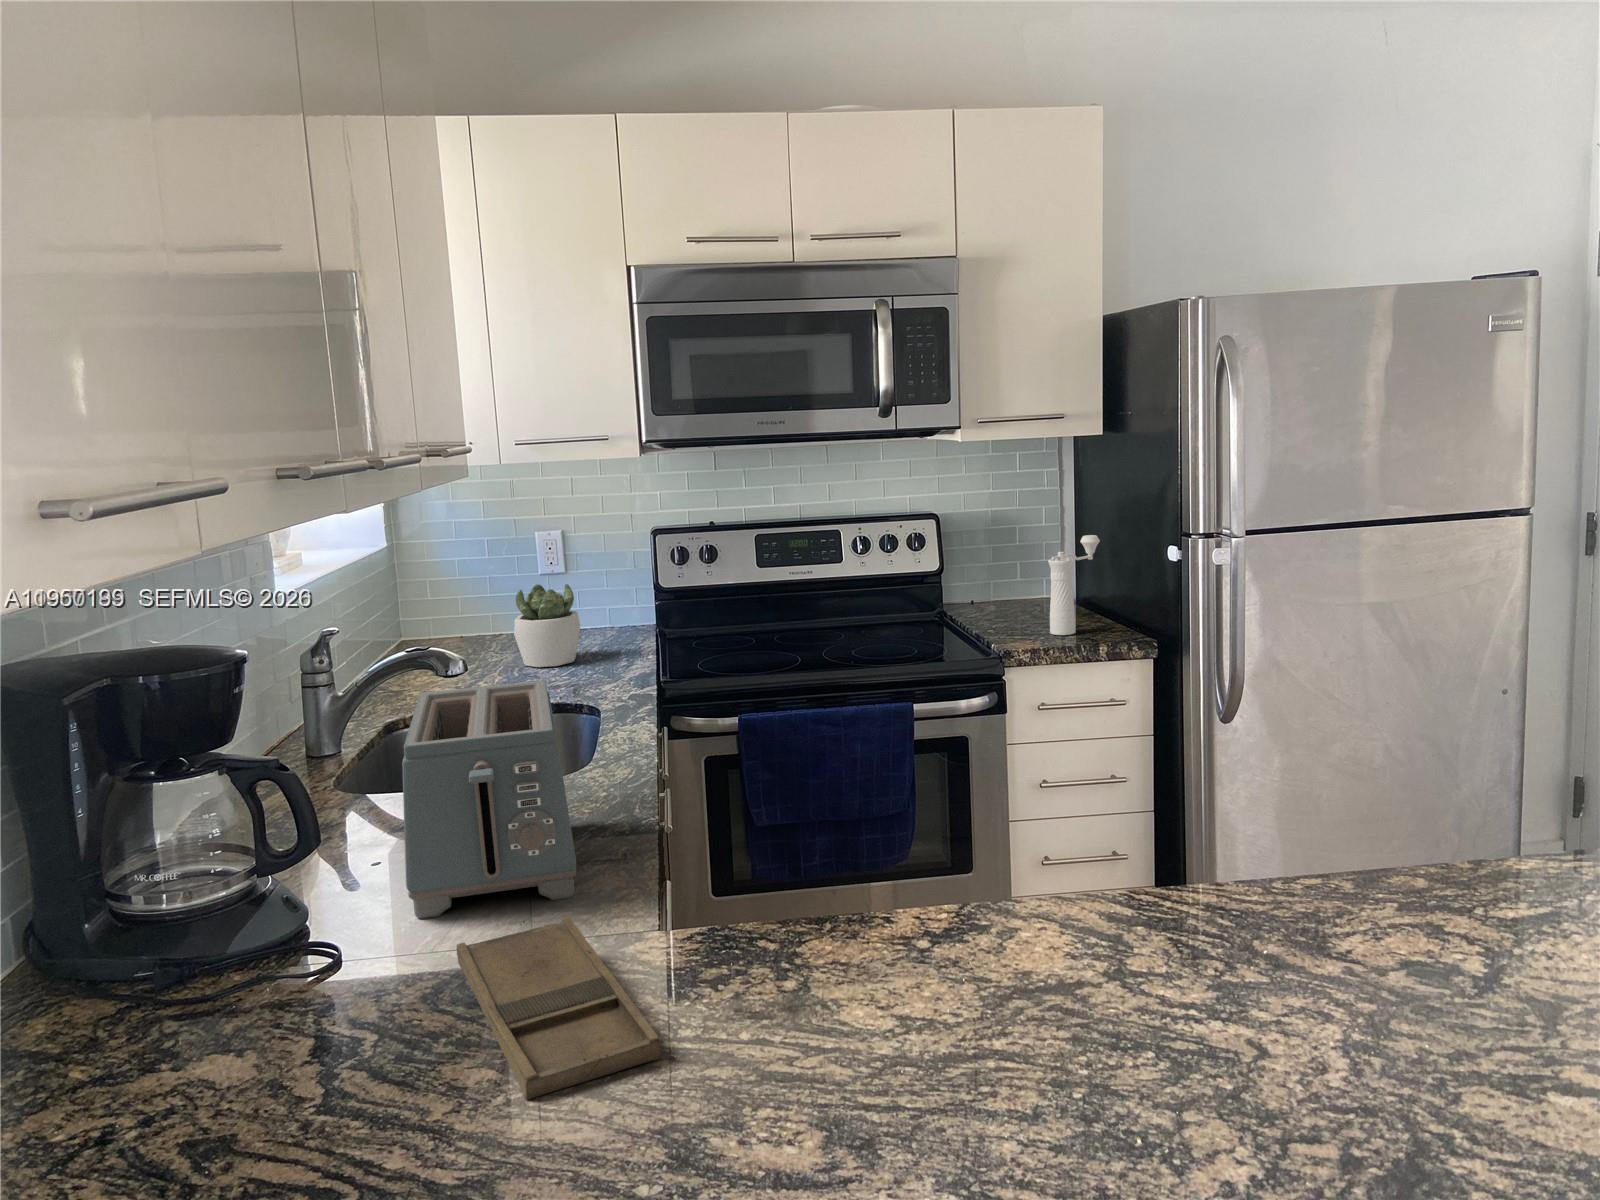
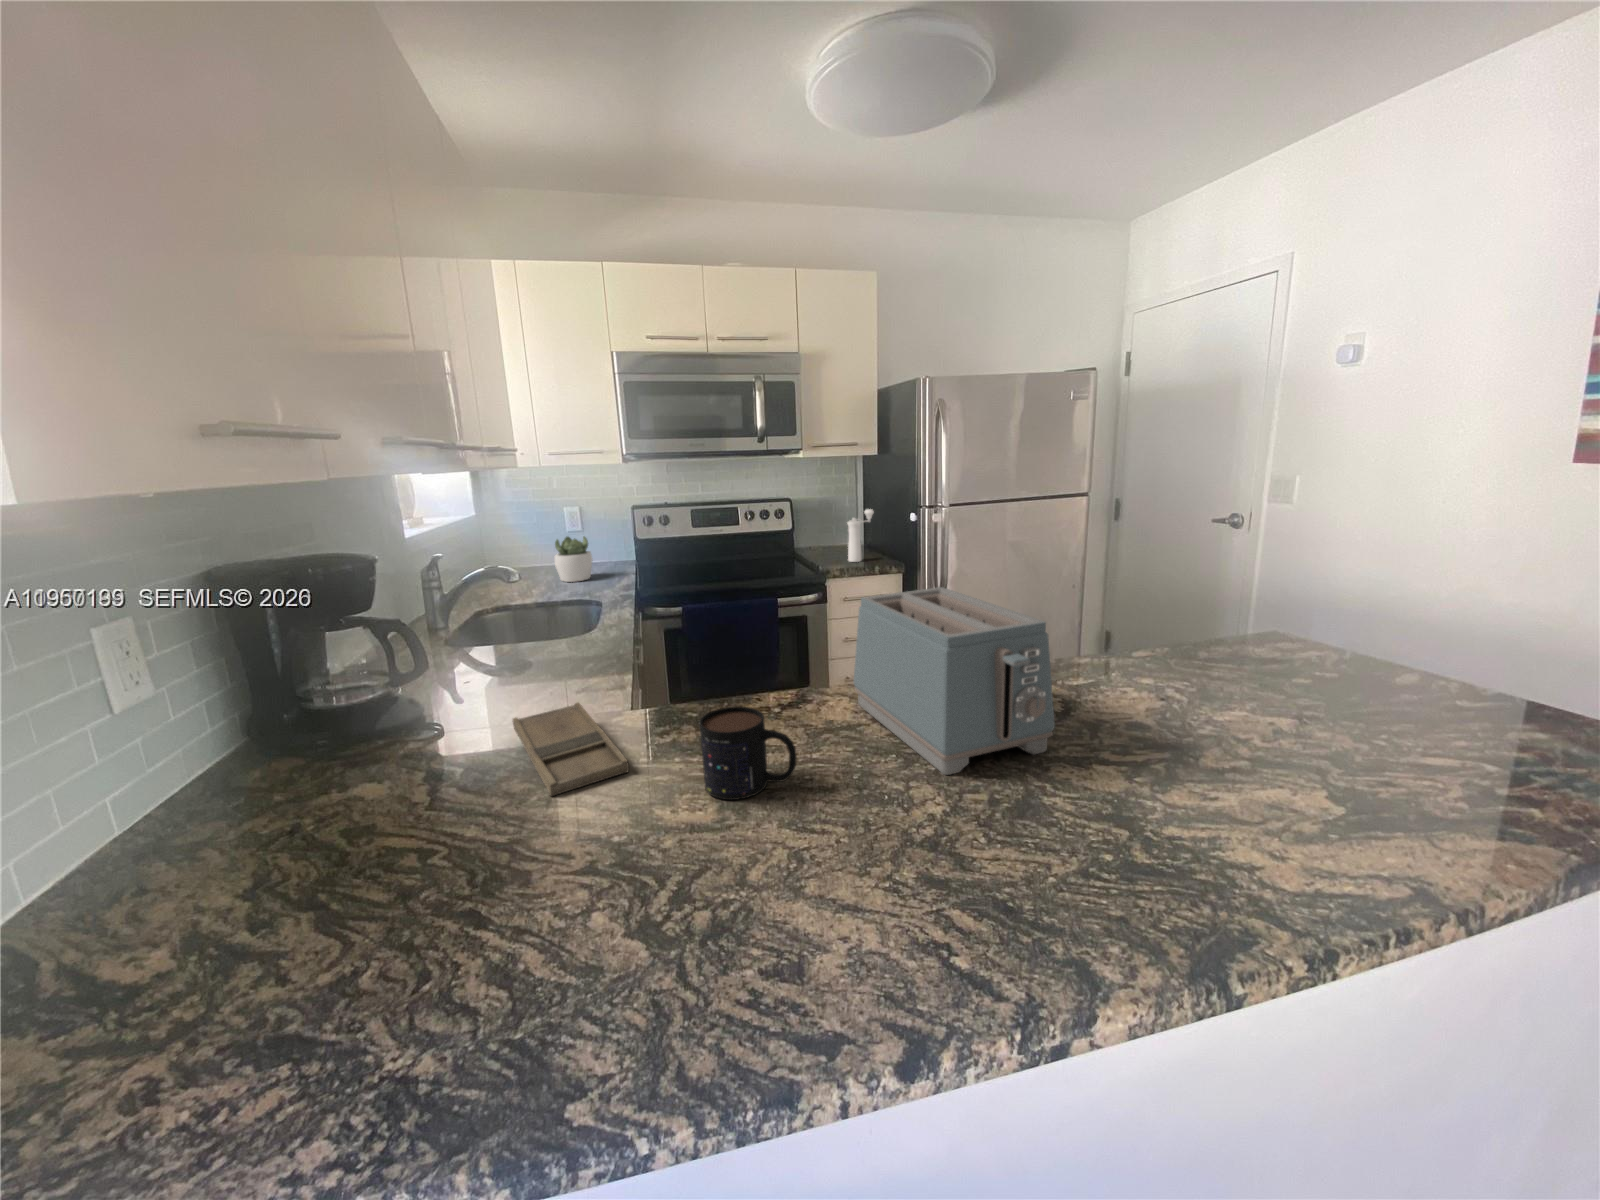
toaster: present [402,680,577,919] -> present [853,587,1055,775]
mug: none [791,950,968,1127] -> present [699,707,797,800]

